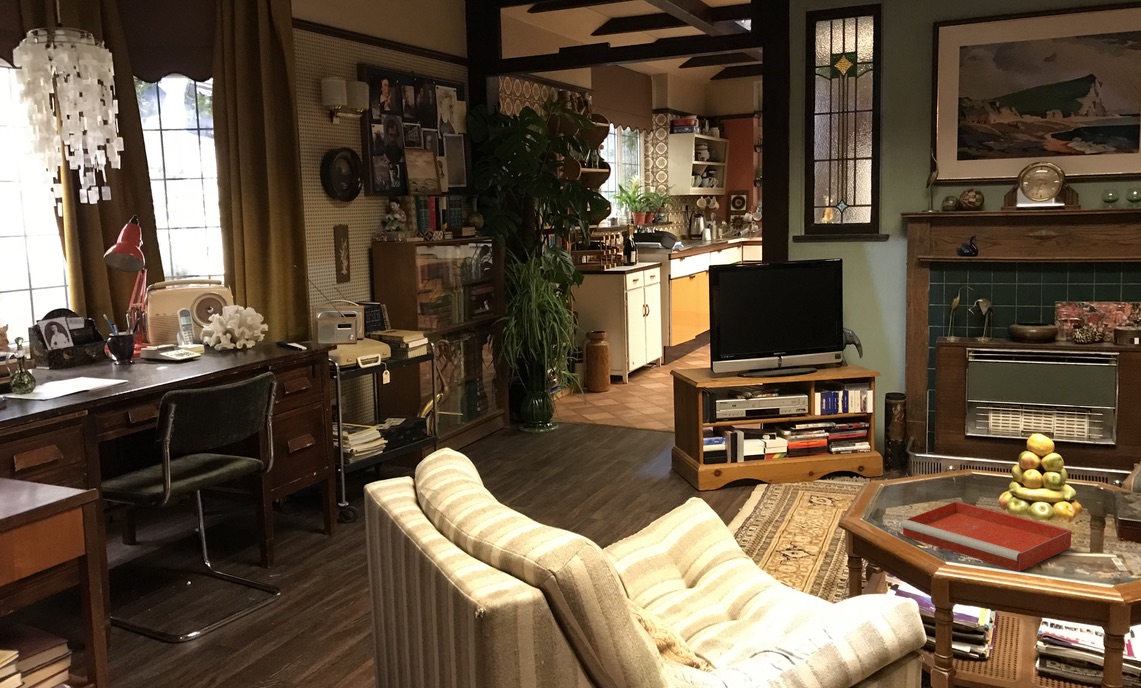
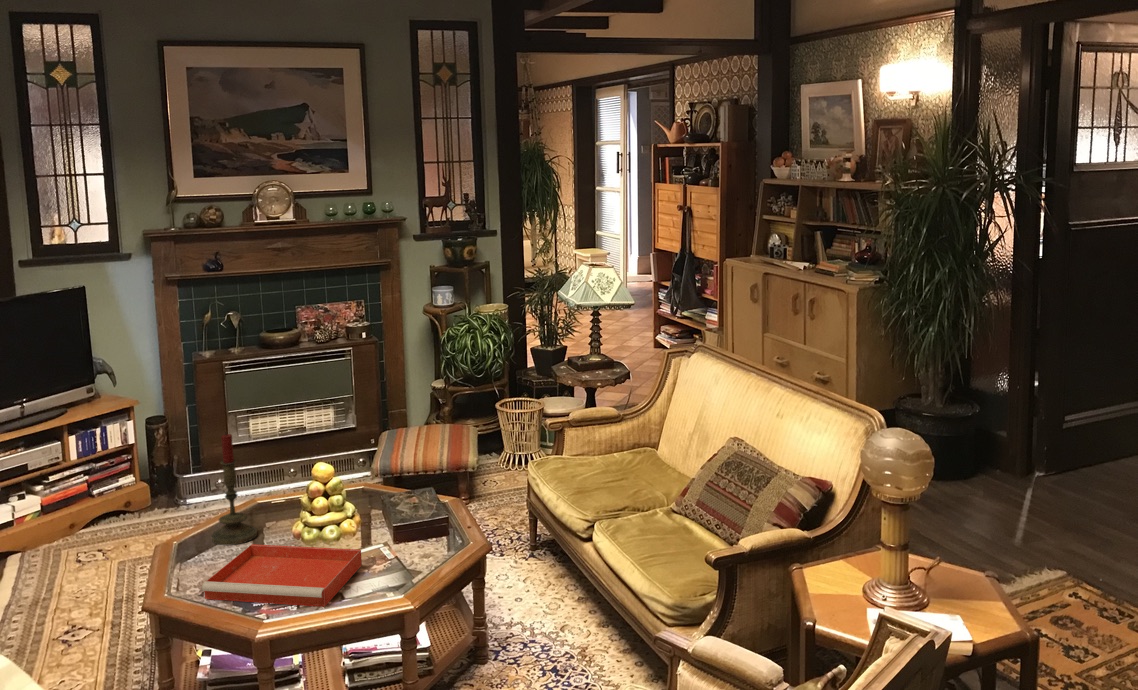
candle: none [921,391,966,502] -> present [212,434,257,545]

